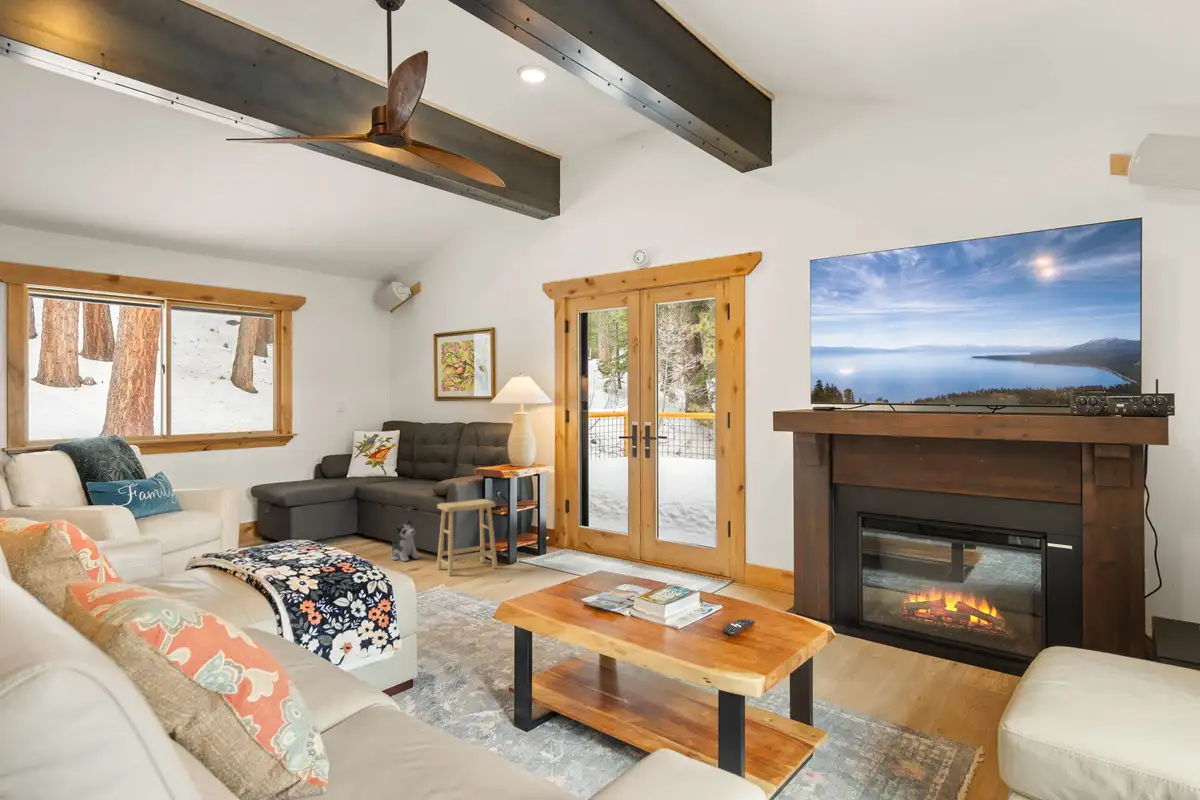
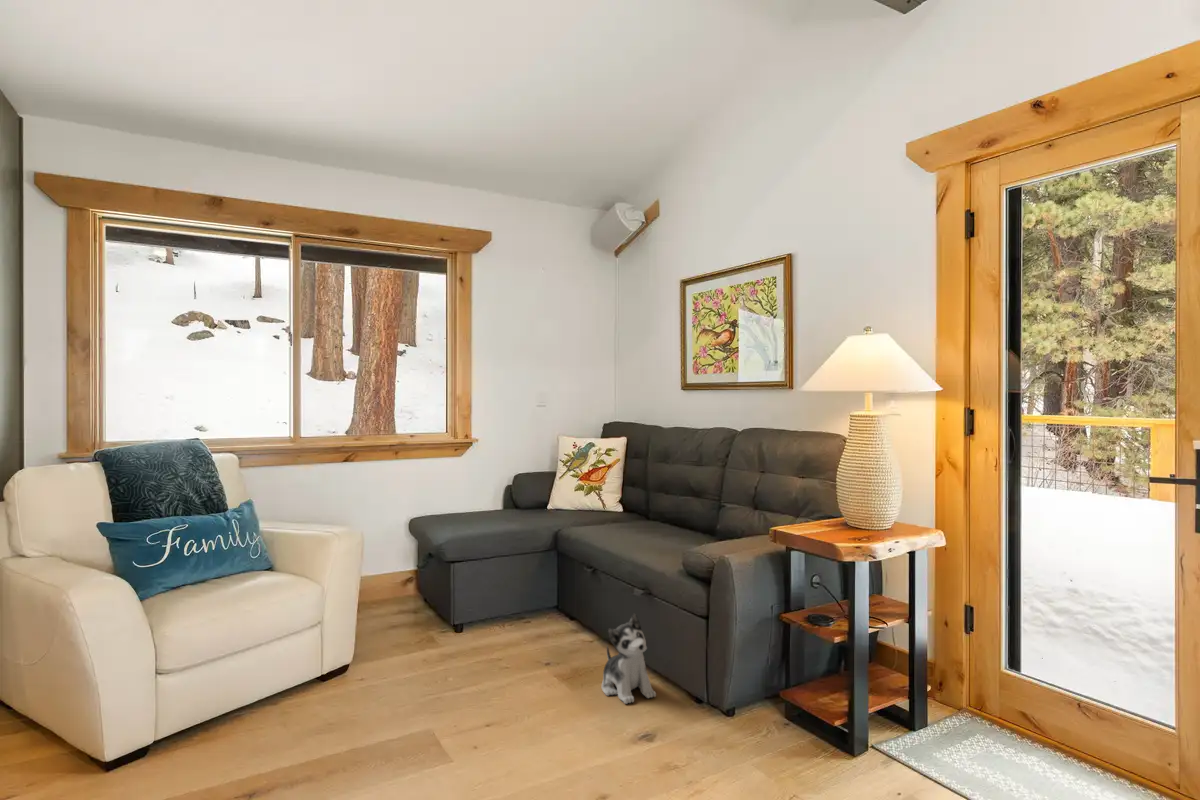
footstool: present [437,499,497,576] -> none [689,598,826,783]

